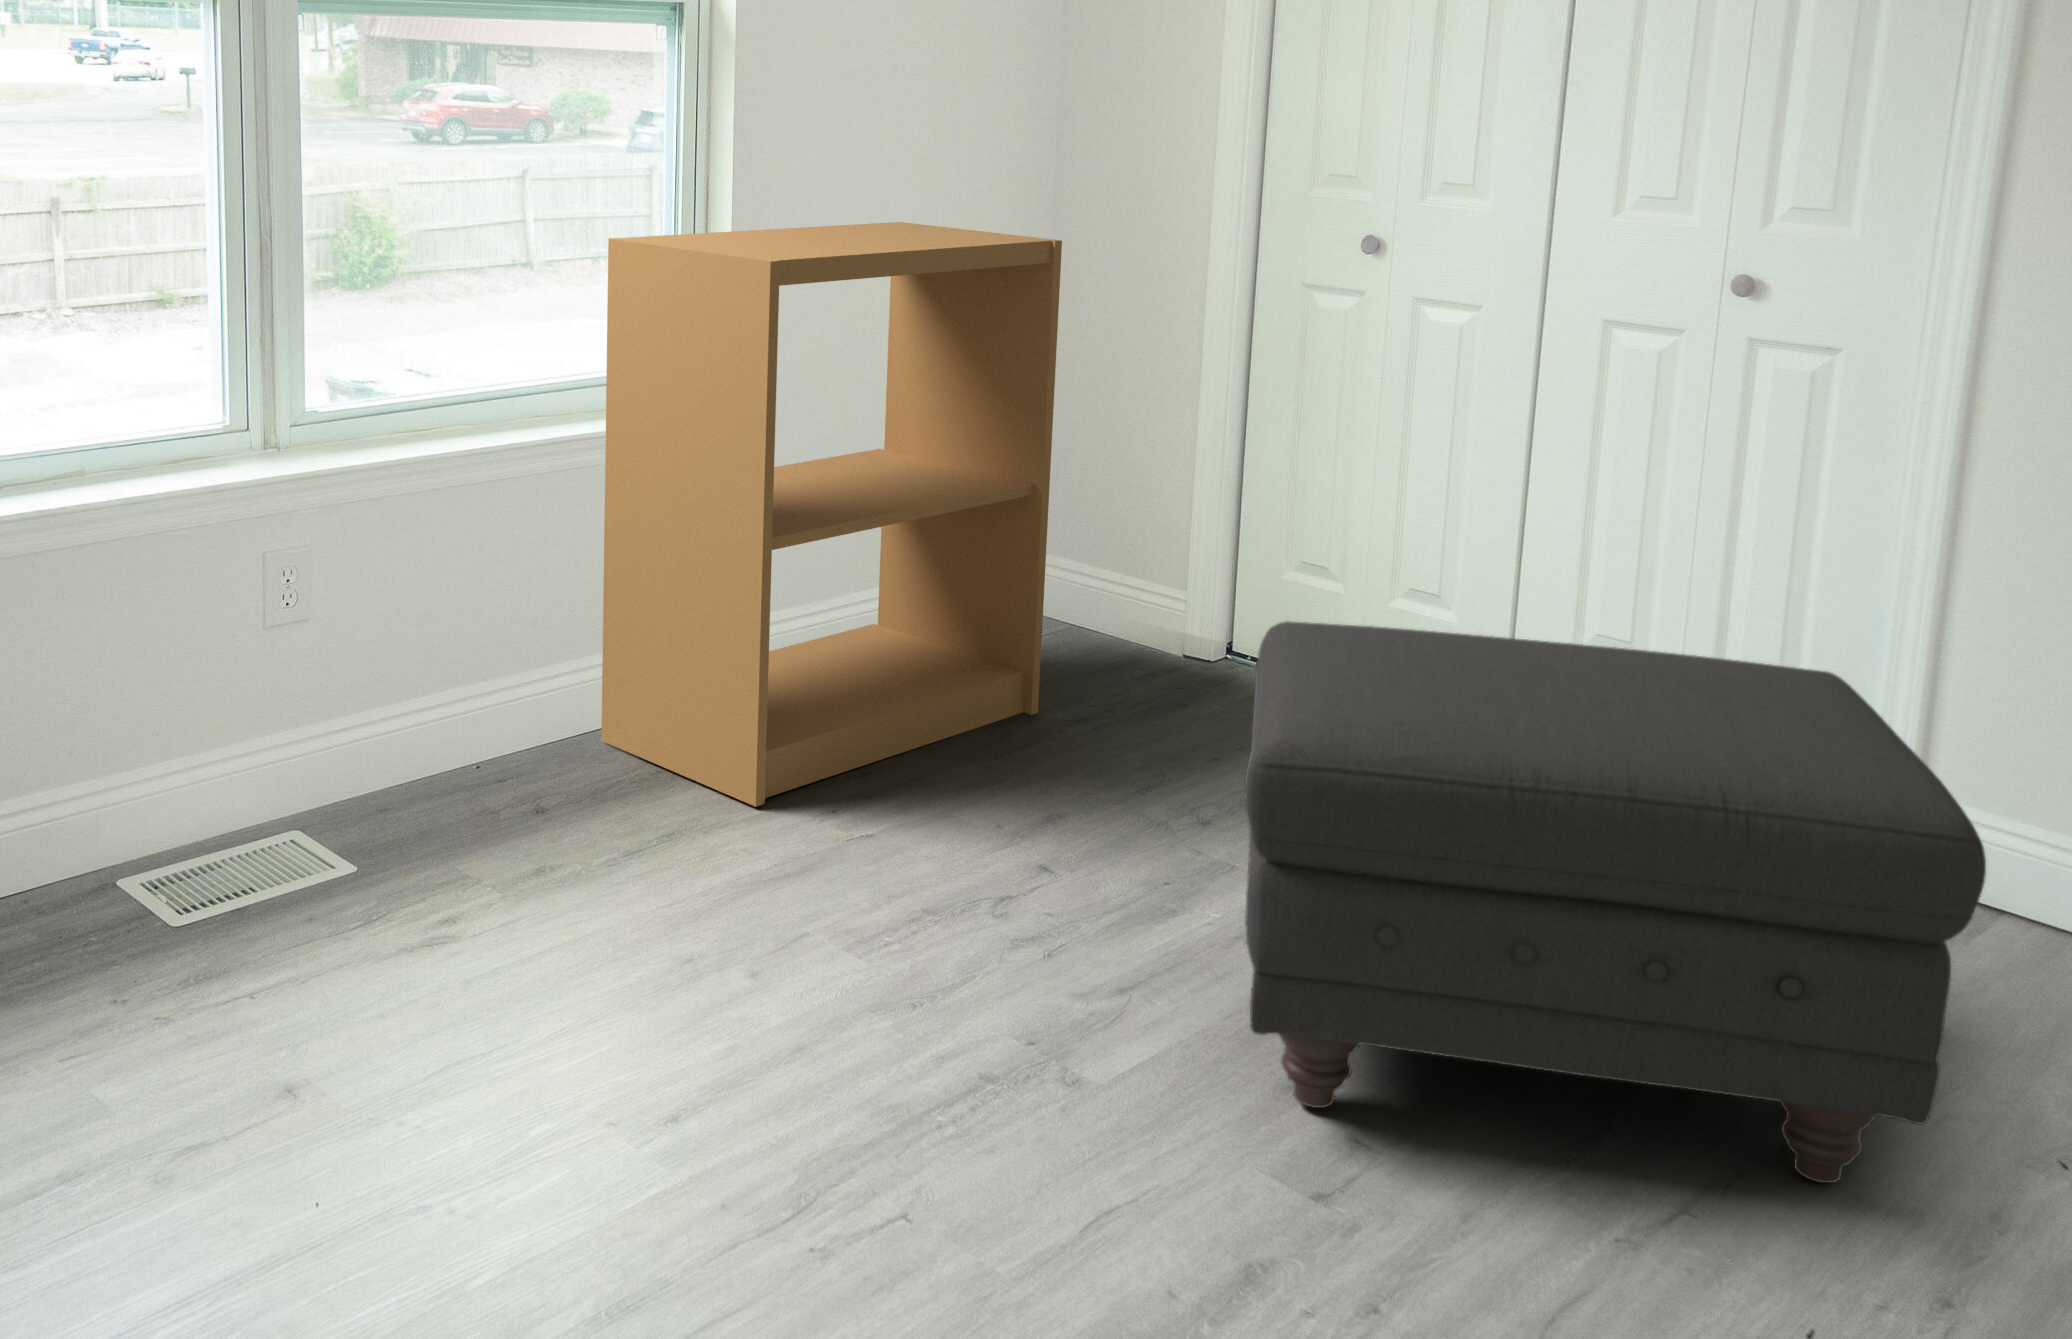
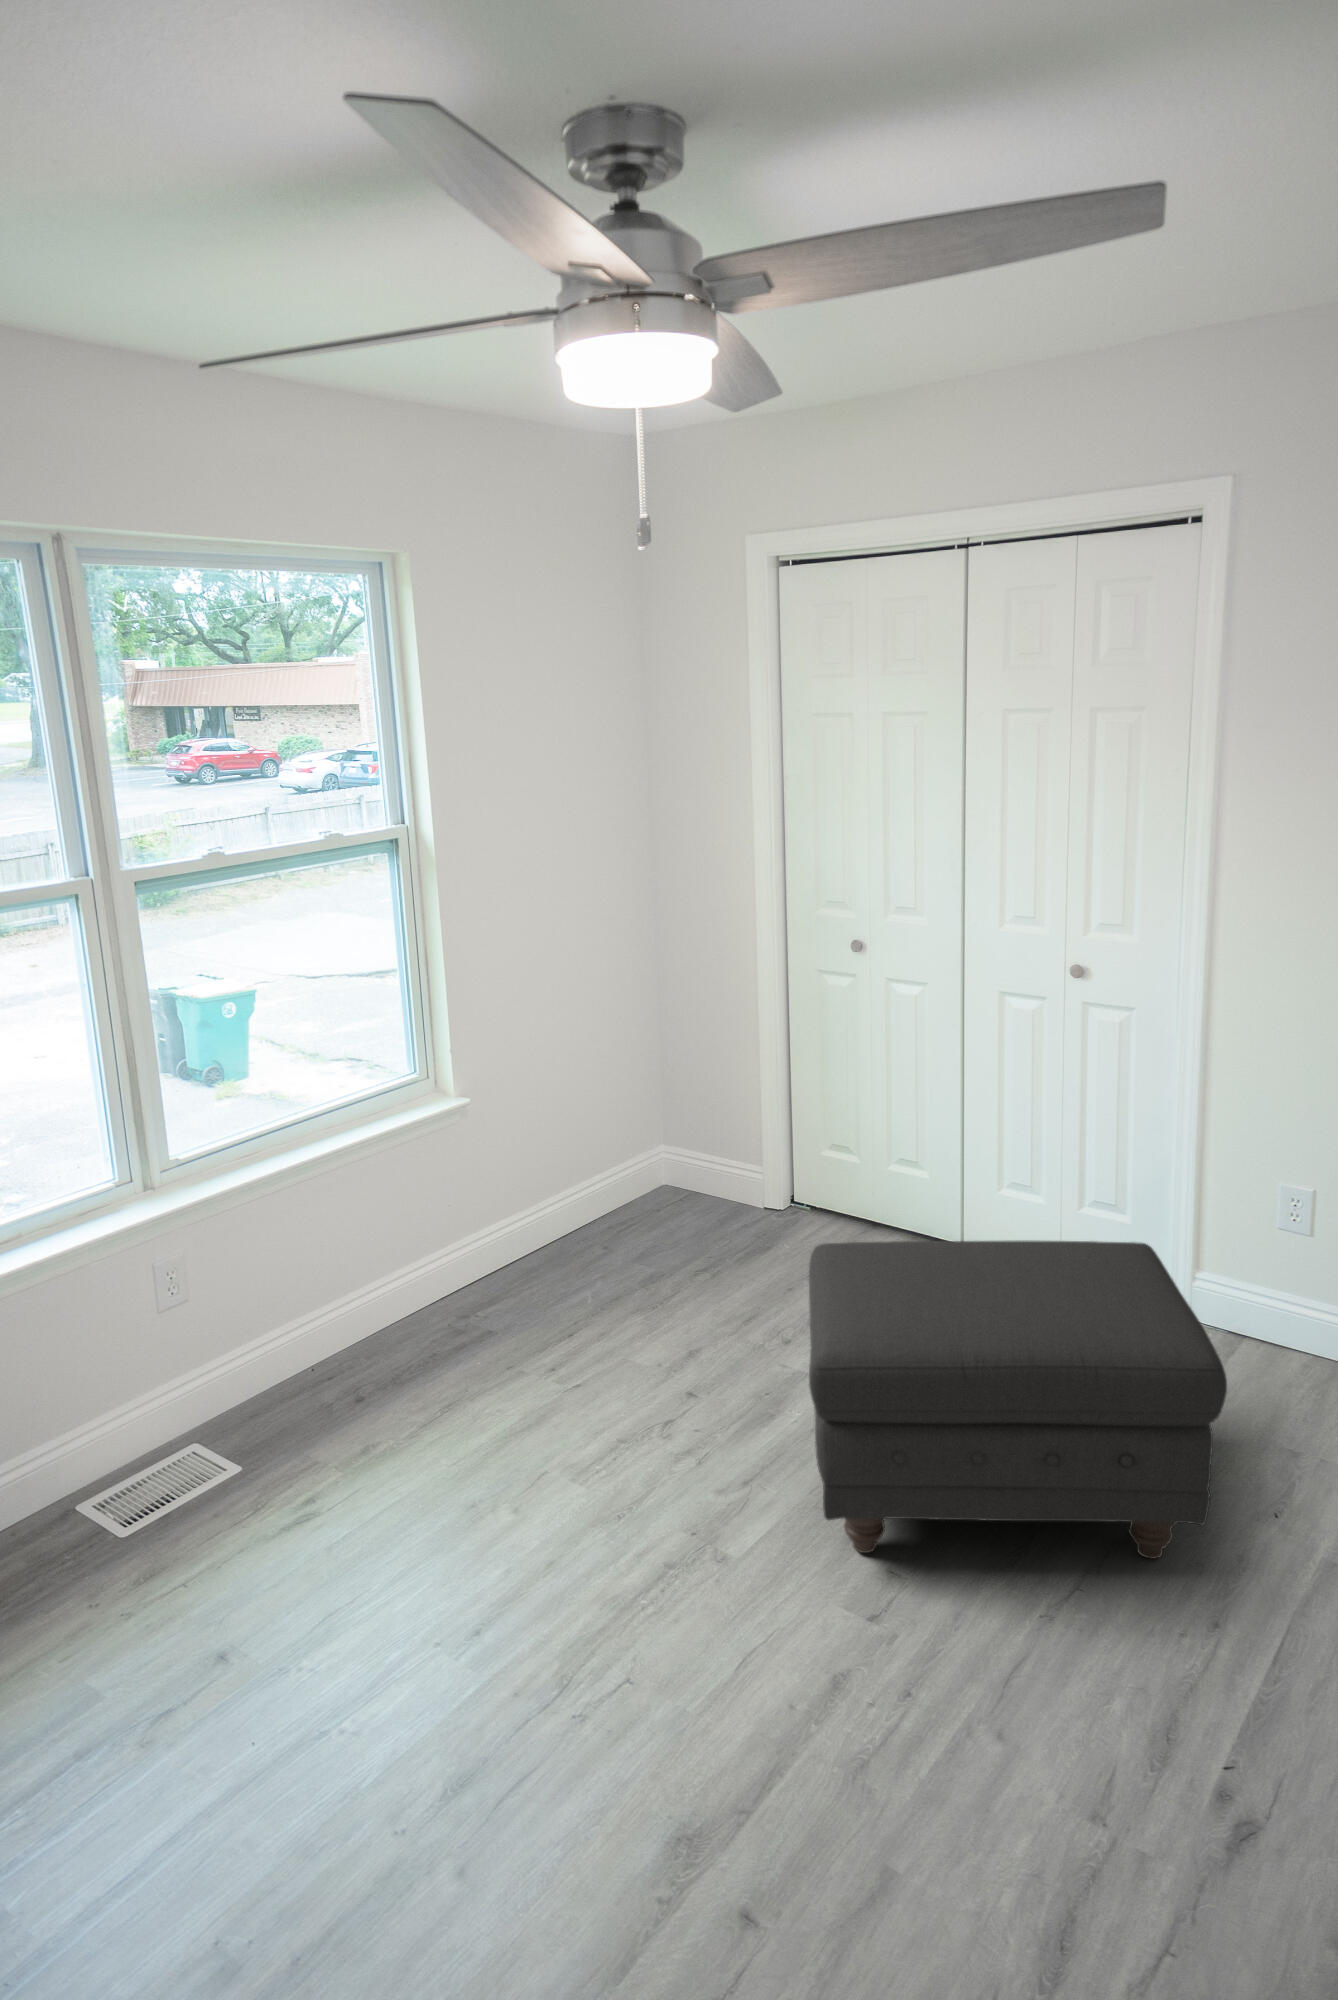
bookshelf: present [601,222,1062,807] -> none [364,959,674,1373]

